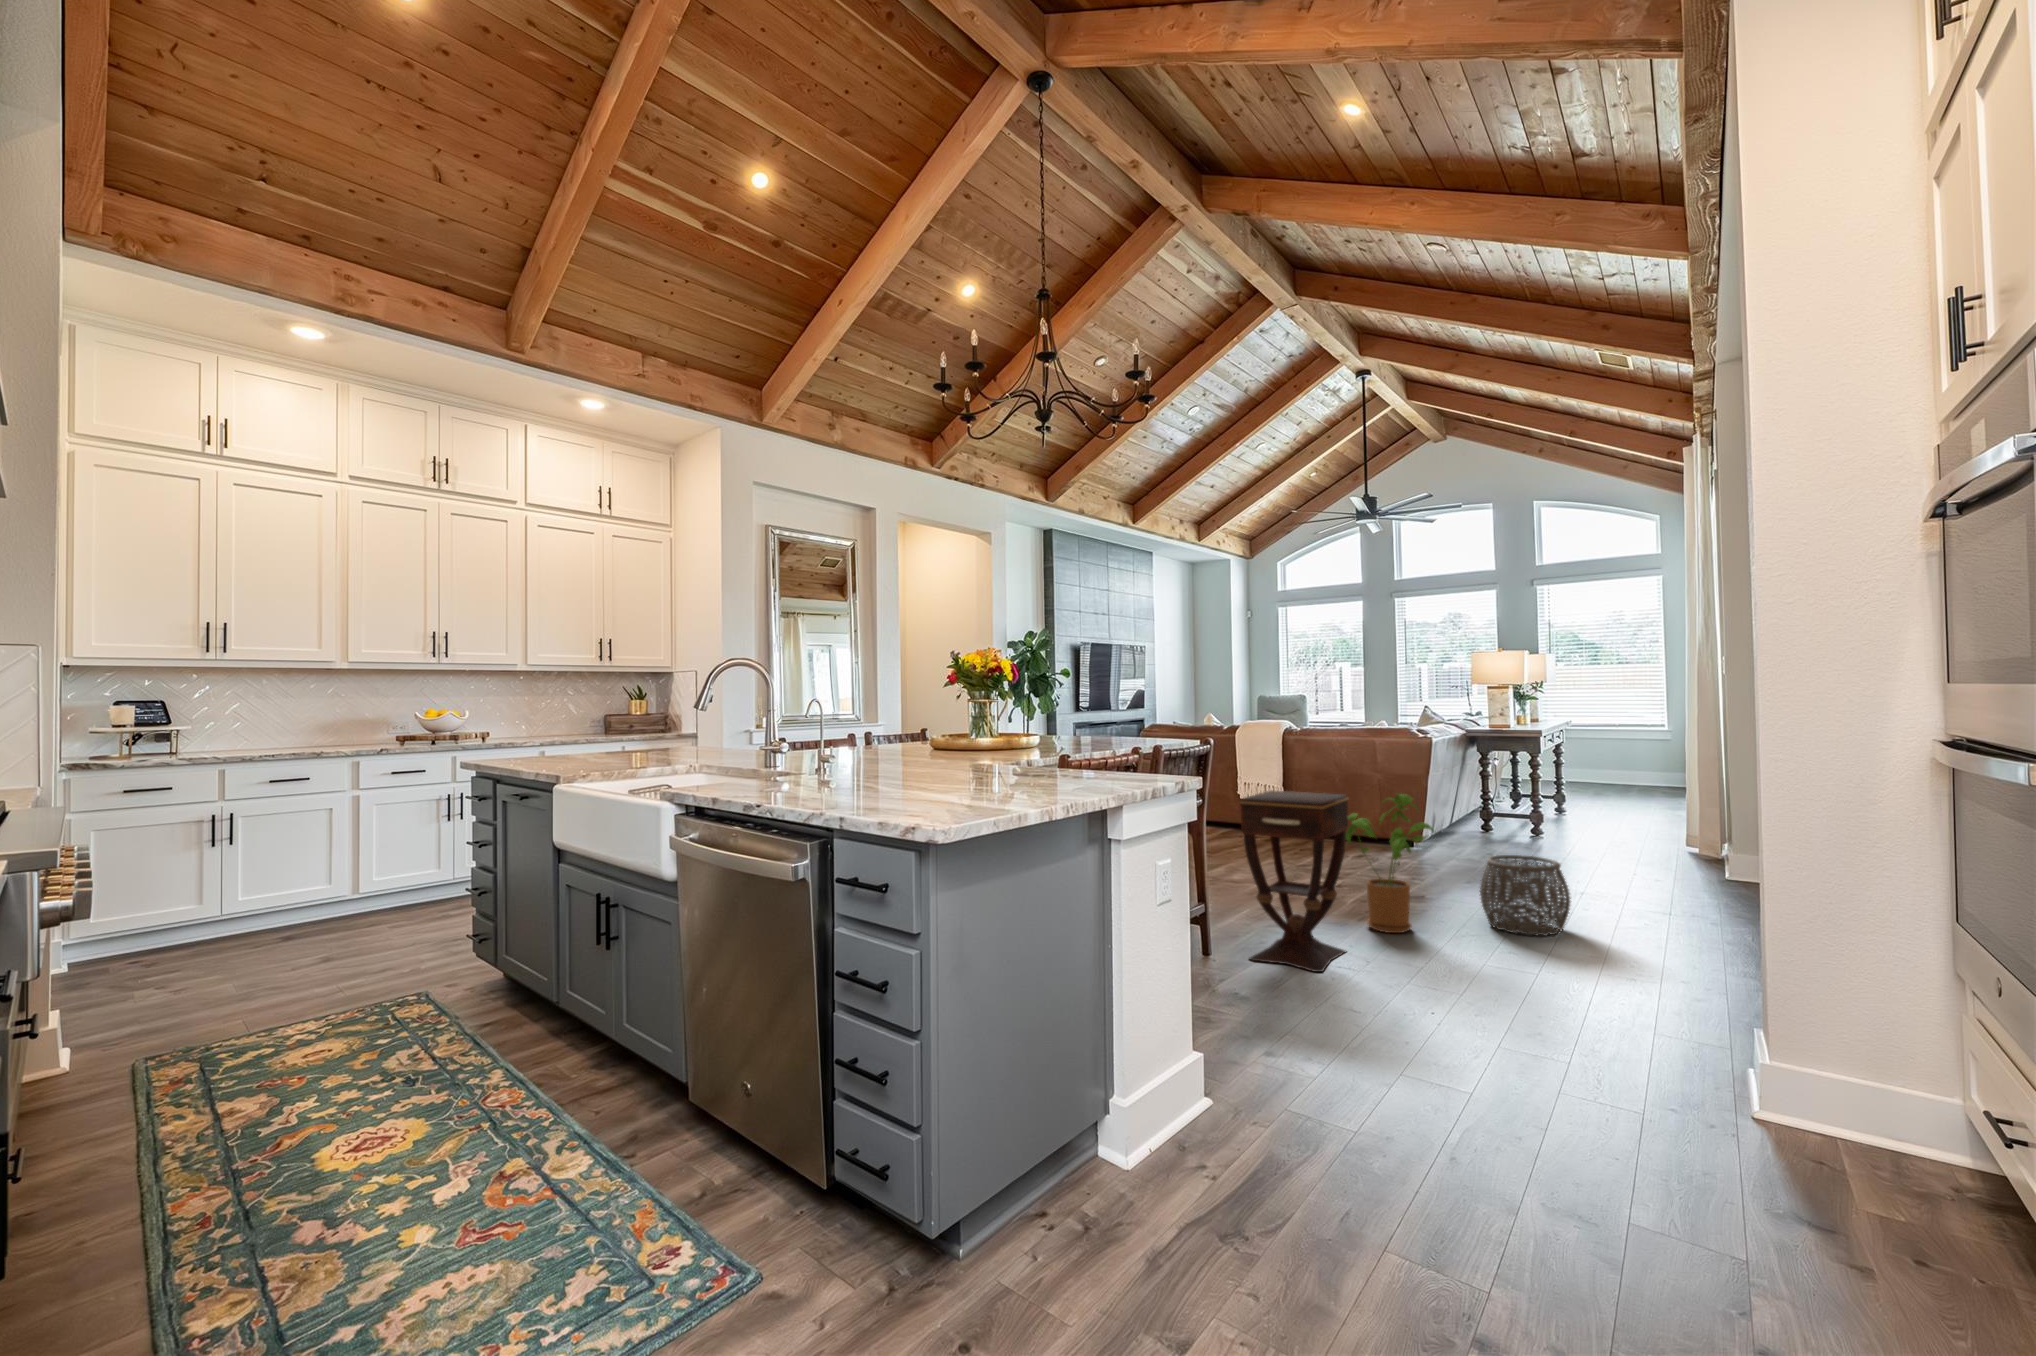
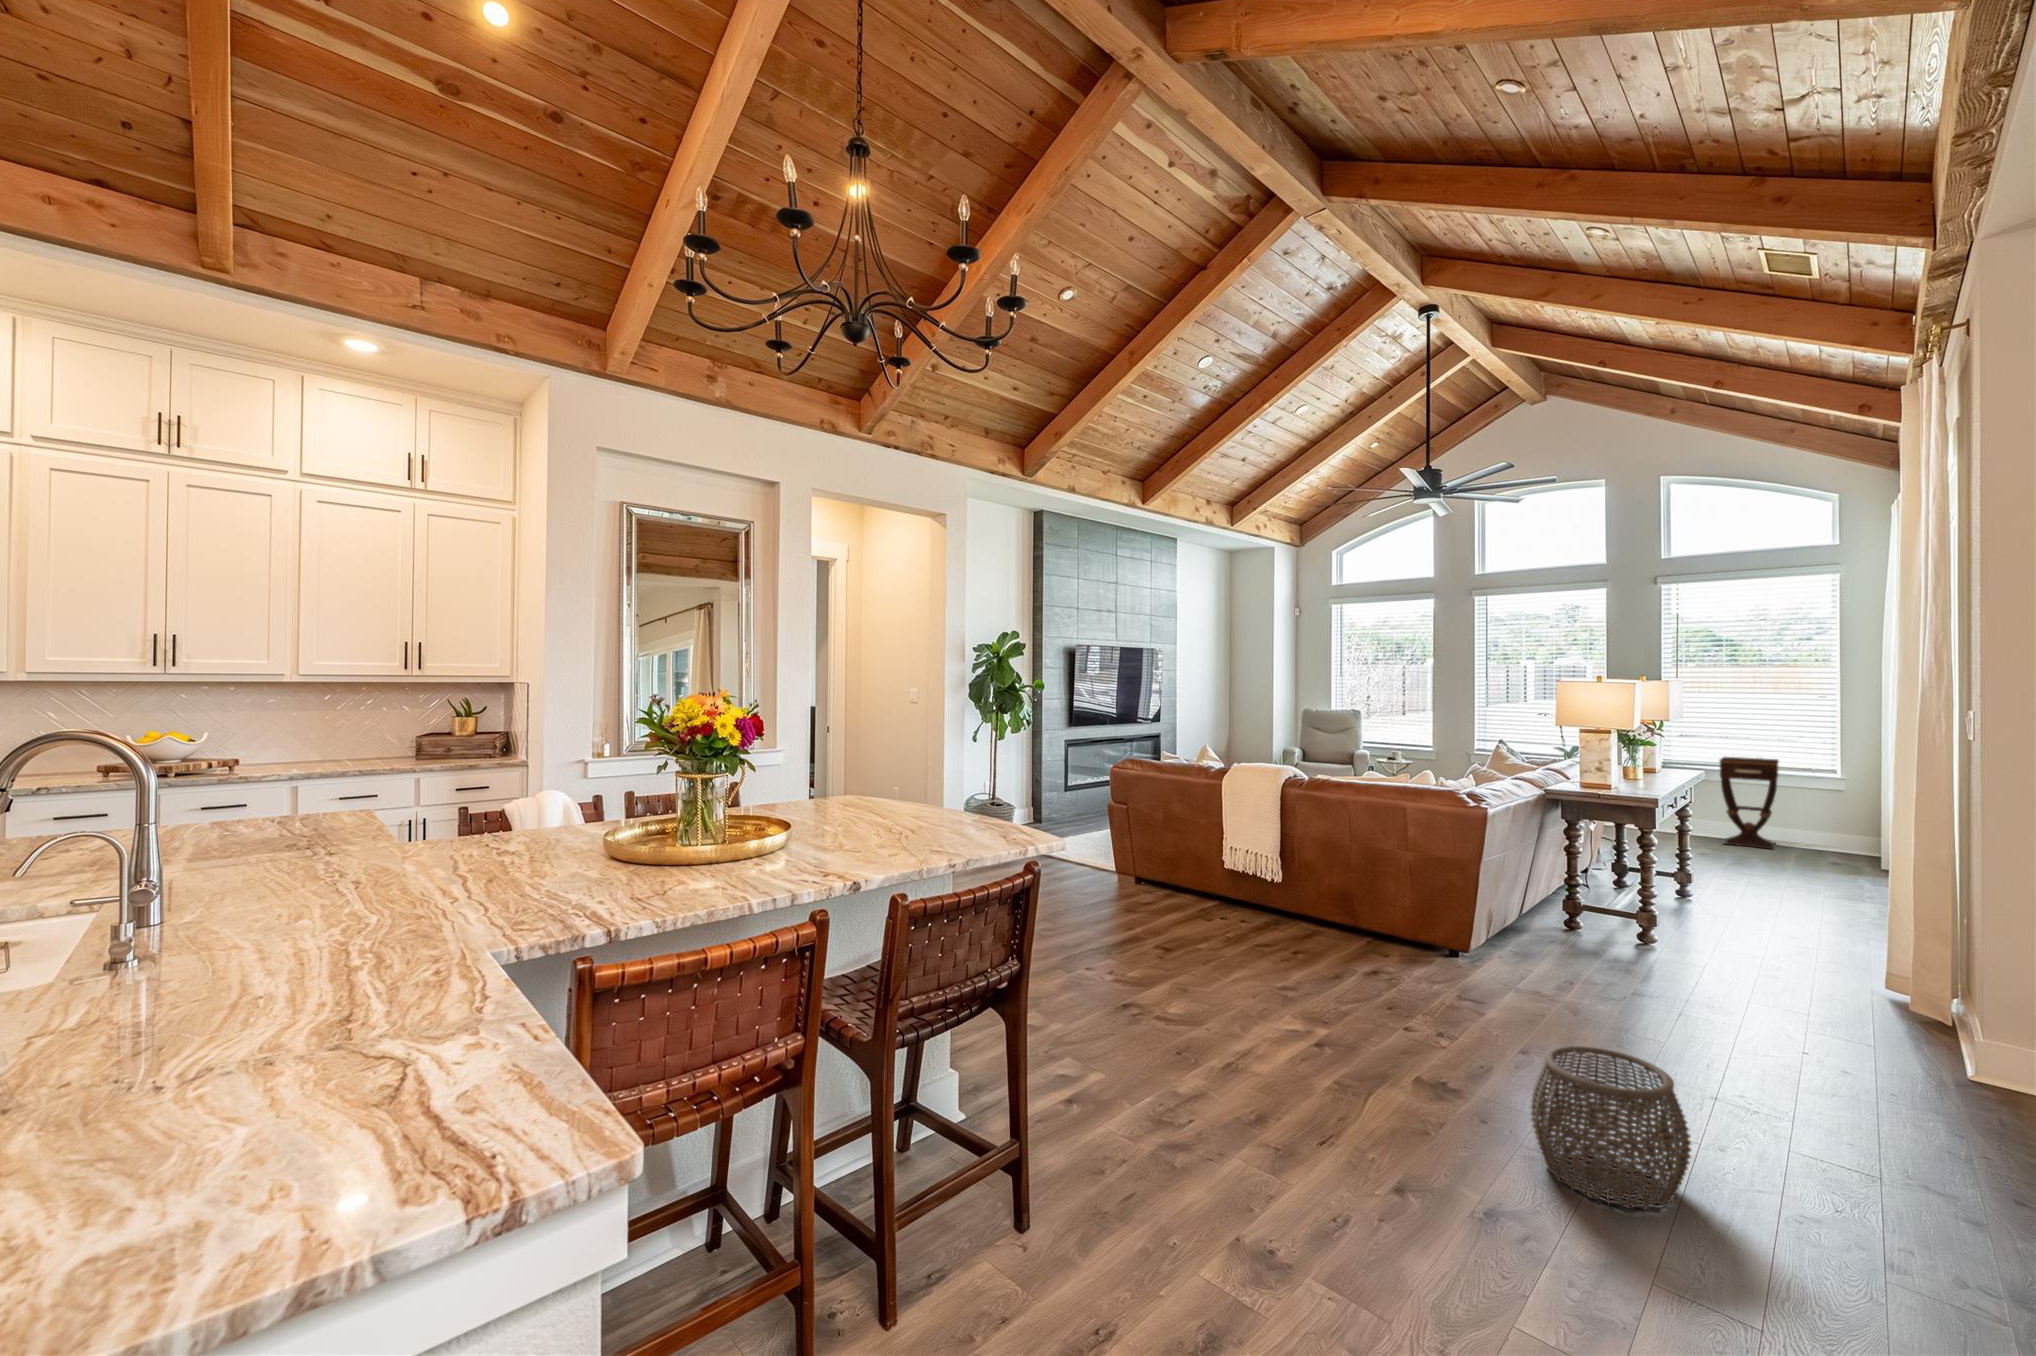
side table: present [1240,790,1349,972] -> present [1720,757,1779,849]
house plant: present [1346,794,1434,933] -> none [1308,939,1457,1174]

